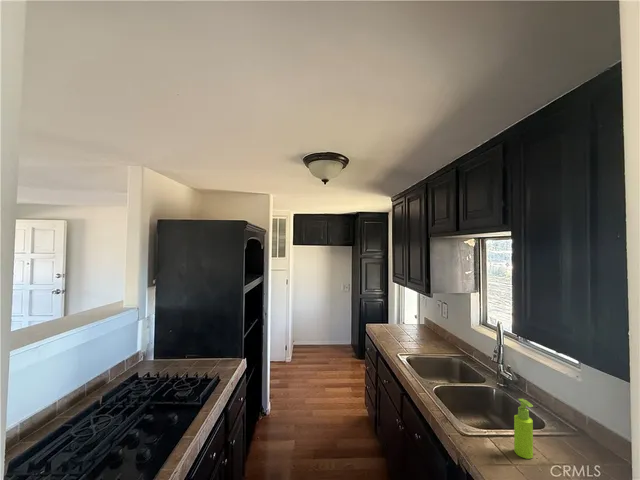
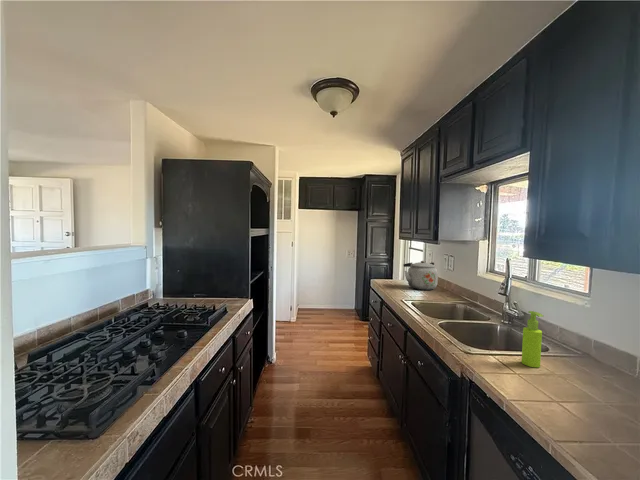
kettle: none [398,309,432,340] -> present [404,261,438,290]

